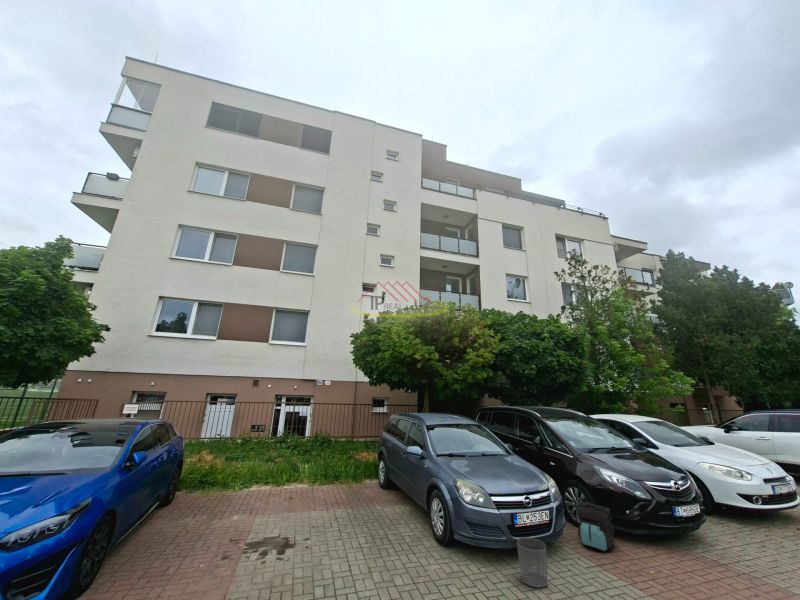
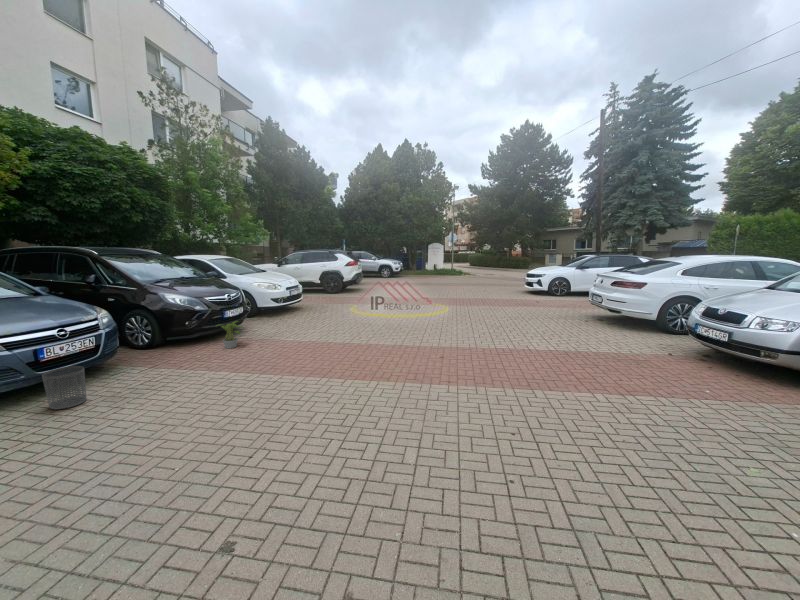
backpack: present [577,501,614,551] -> none [135,325,173,361]
potted plant: none [666,523,711,567] -> present [217,321,242,348]

